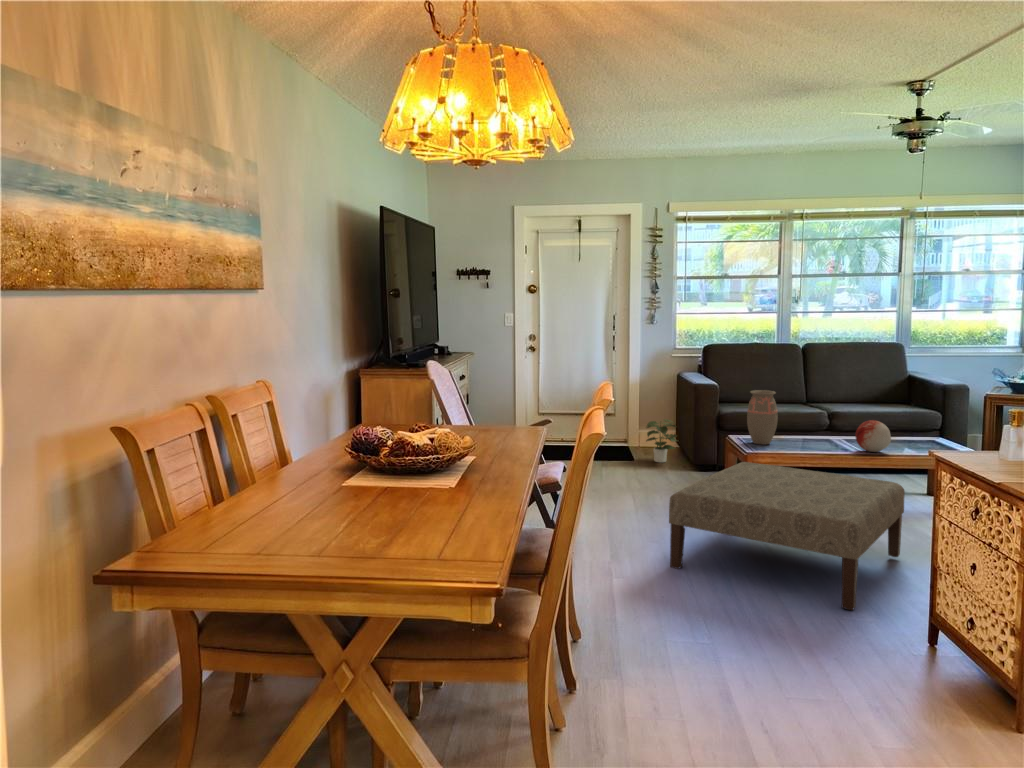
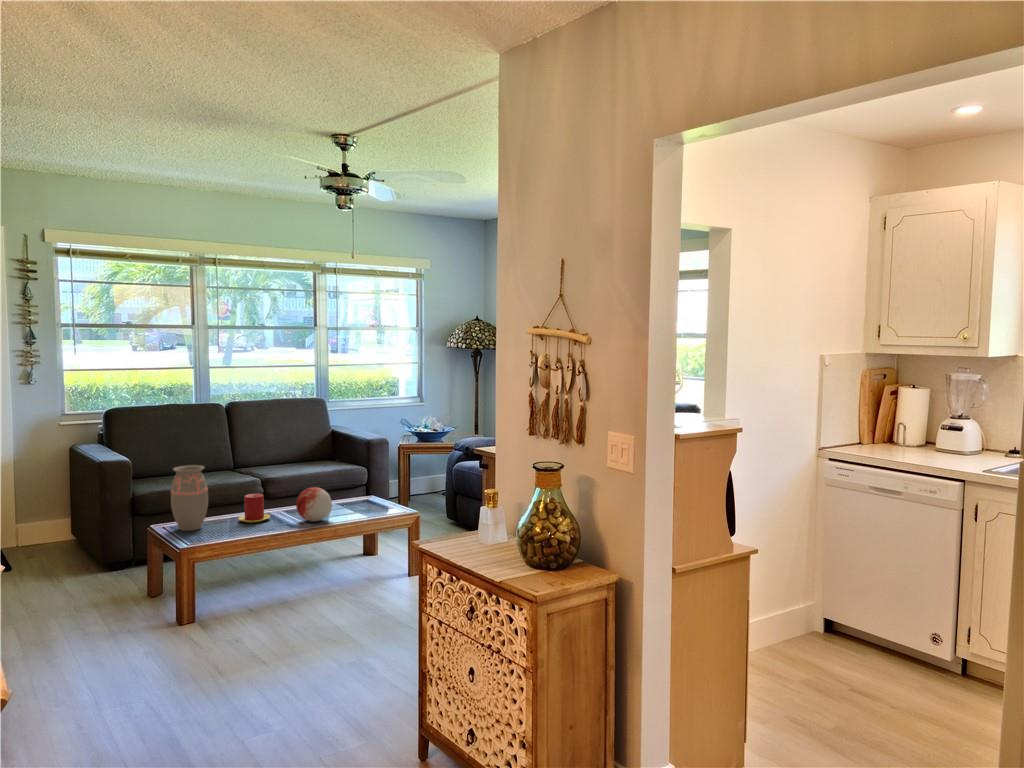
potted plant: present [646,419,677,462] -> none [26,510,78,568]
candle: none [803,421,832,446] -> present [238,494,270,523]
ottoman: present [669,462,905,610] -> none [78,563,362,750]

